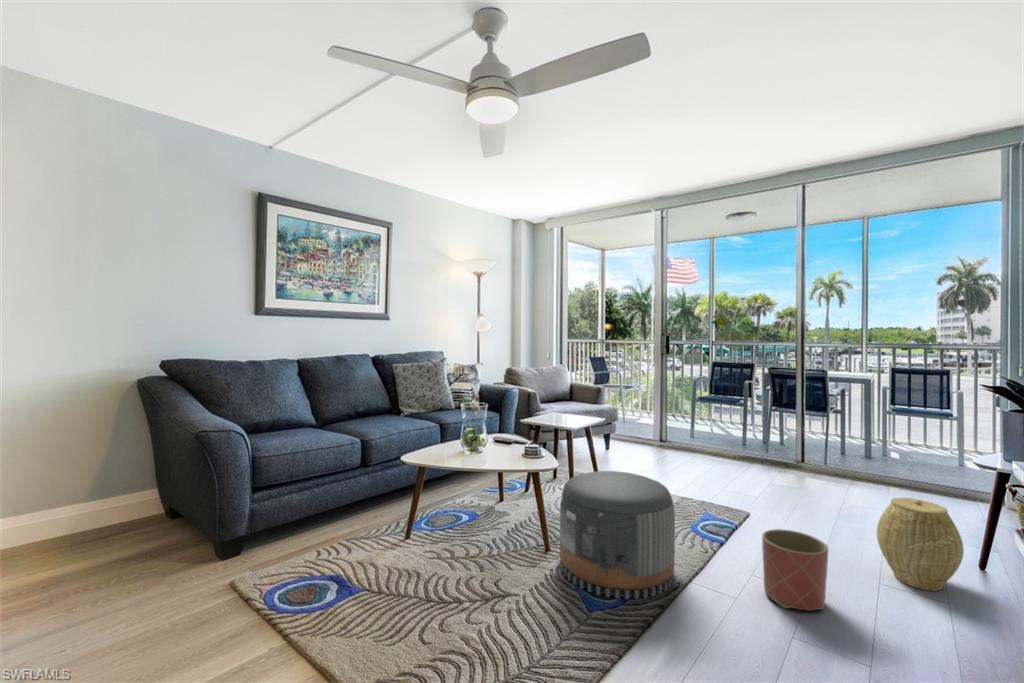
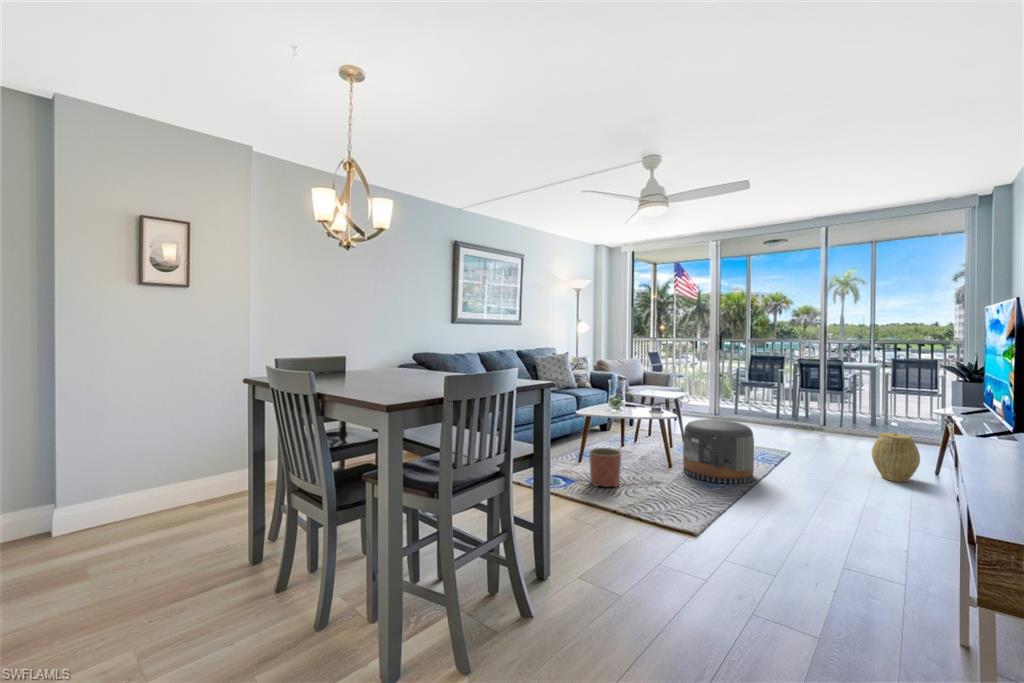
planter: present [762,529,828,610] -> present [589,448,621,487]

